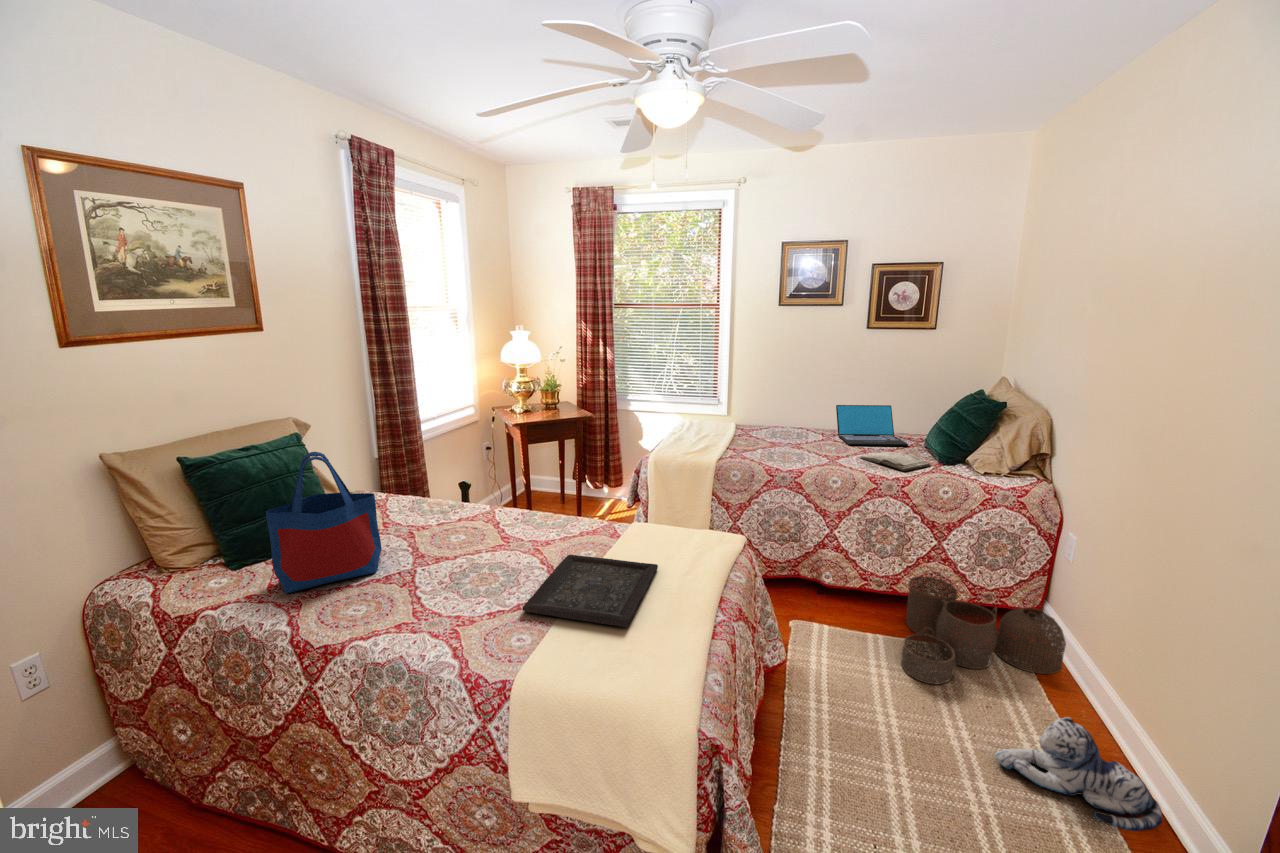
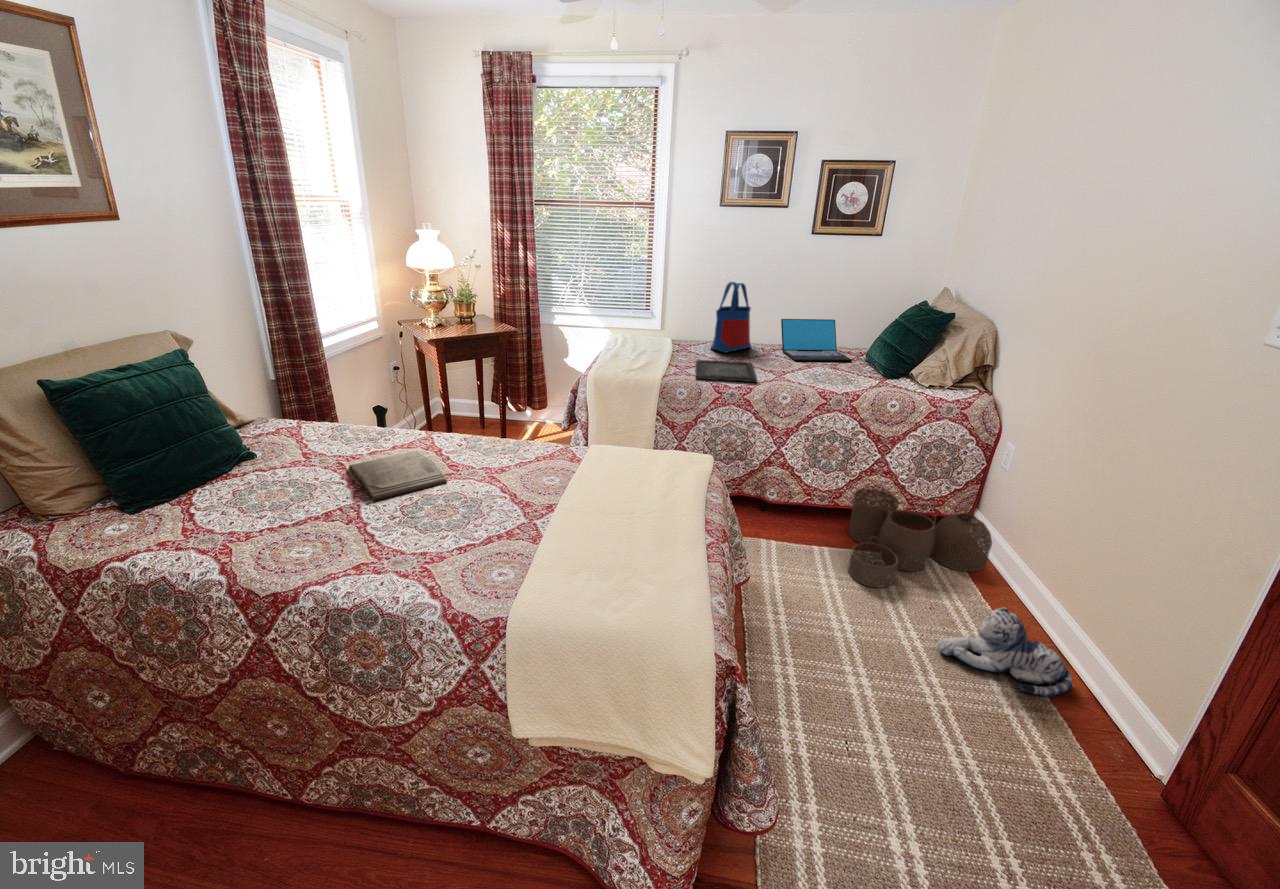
tote bag: present [266,452,382,594] -> present [711,282,751,353]
diary: present [860,452,931,471] -> present [349,451,447,501]
tray: present [523,555,658,627] -> present [696,360,757,382]

